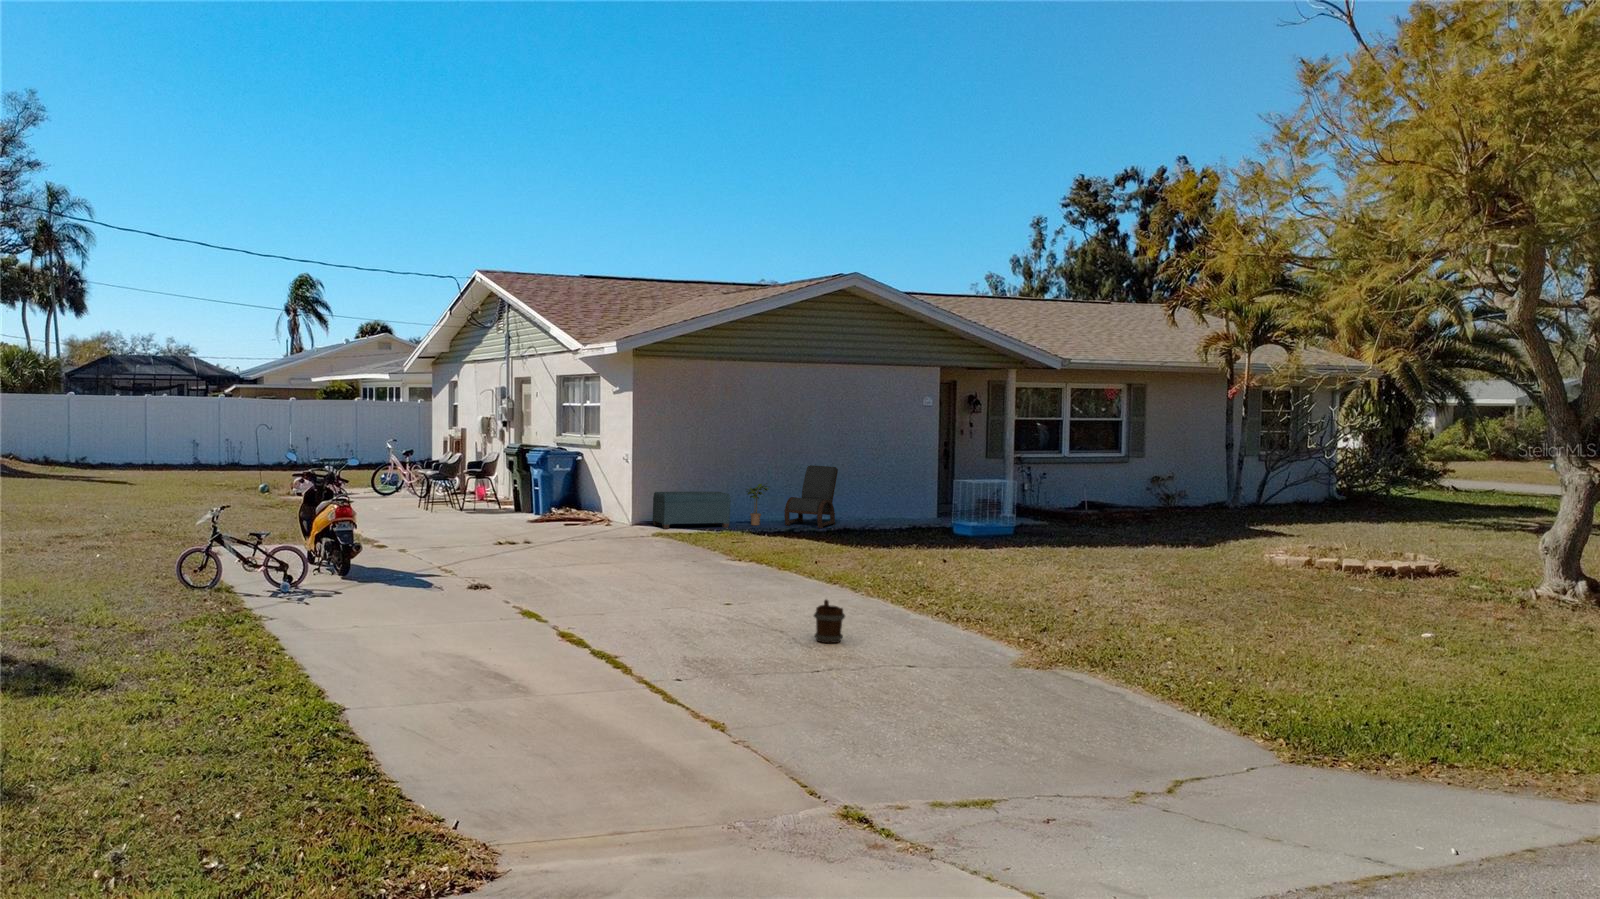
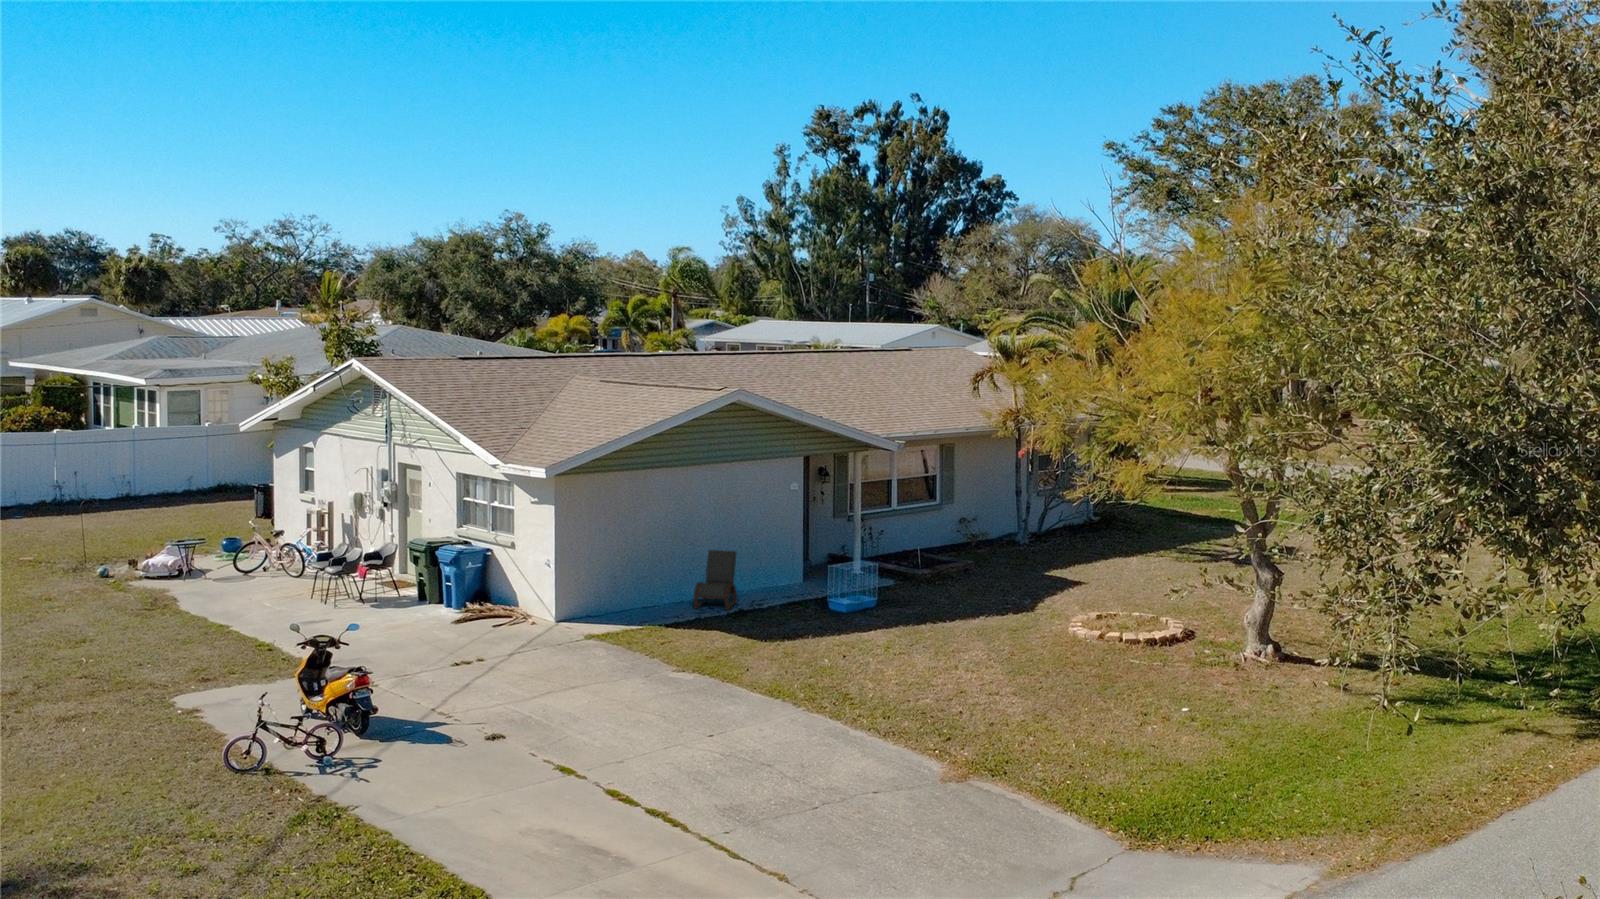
potted plant: present [746,483,769,525] -> none [658,572,679,612]
bench: present [653,491,731,529] -> none [577,585,647,627]
bucket: present [814,600,845,643] -> none [804,740,829,778]

